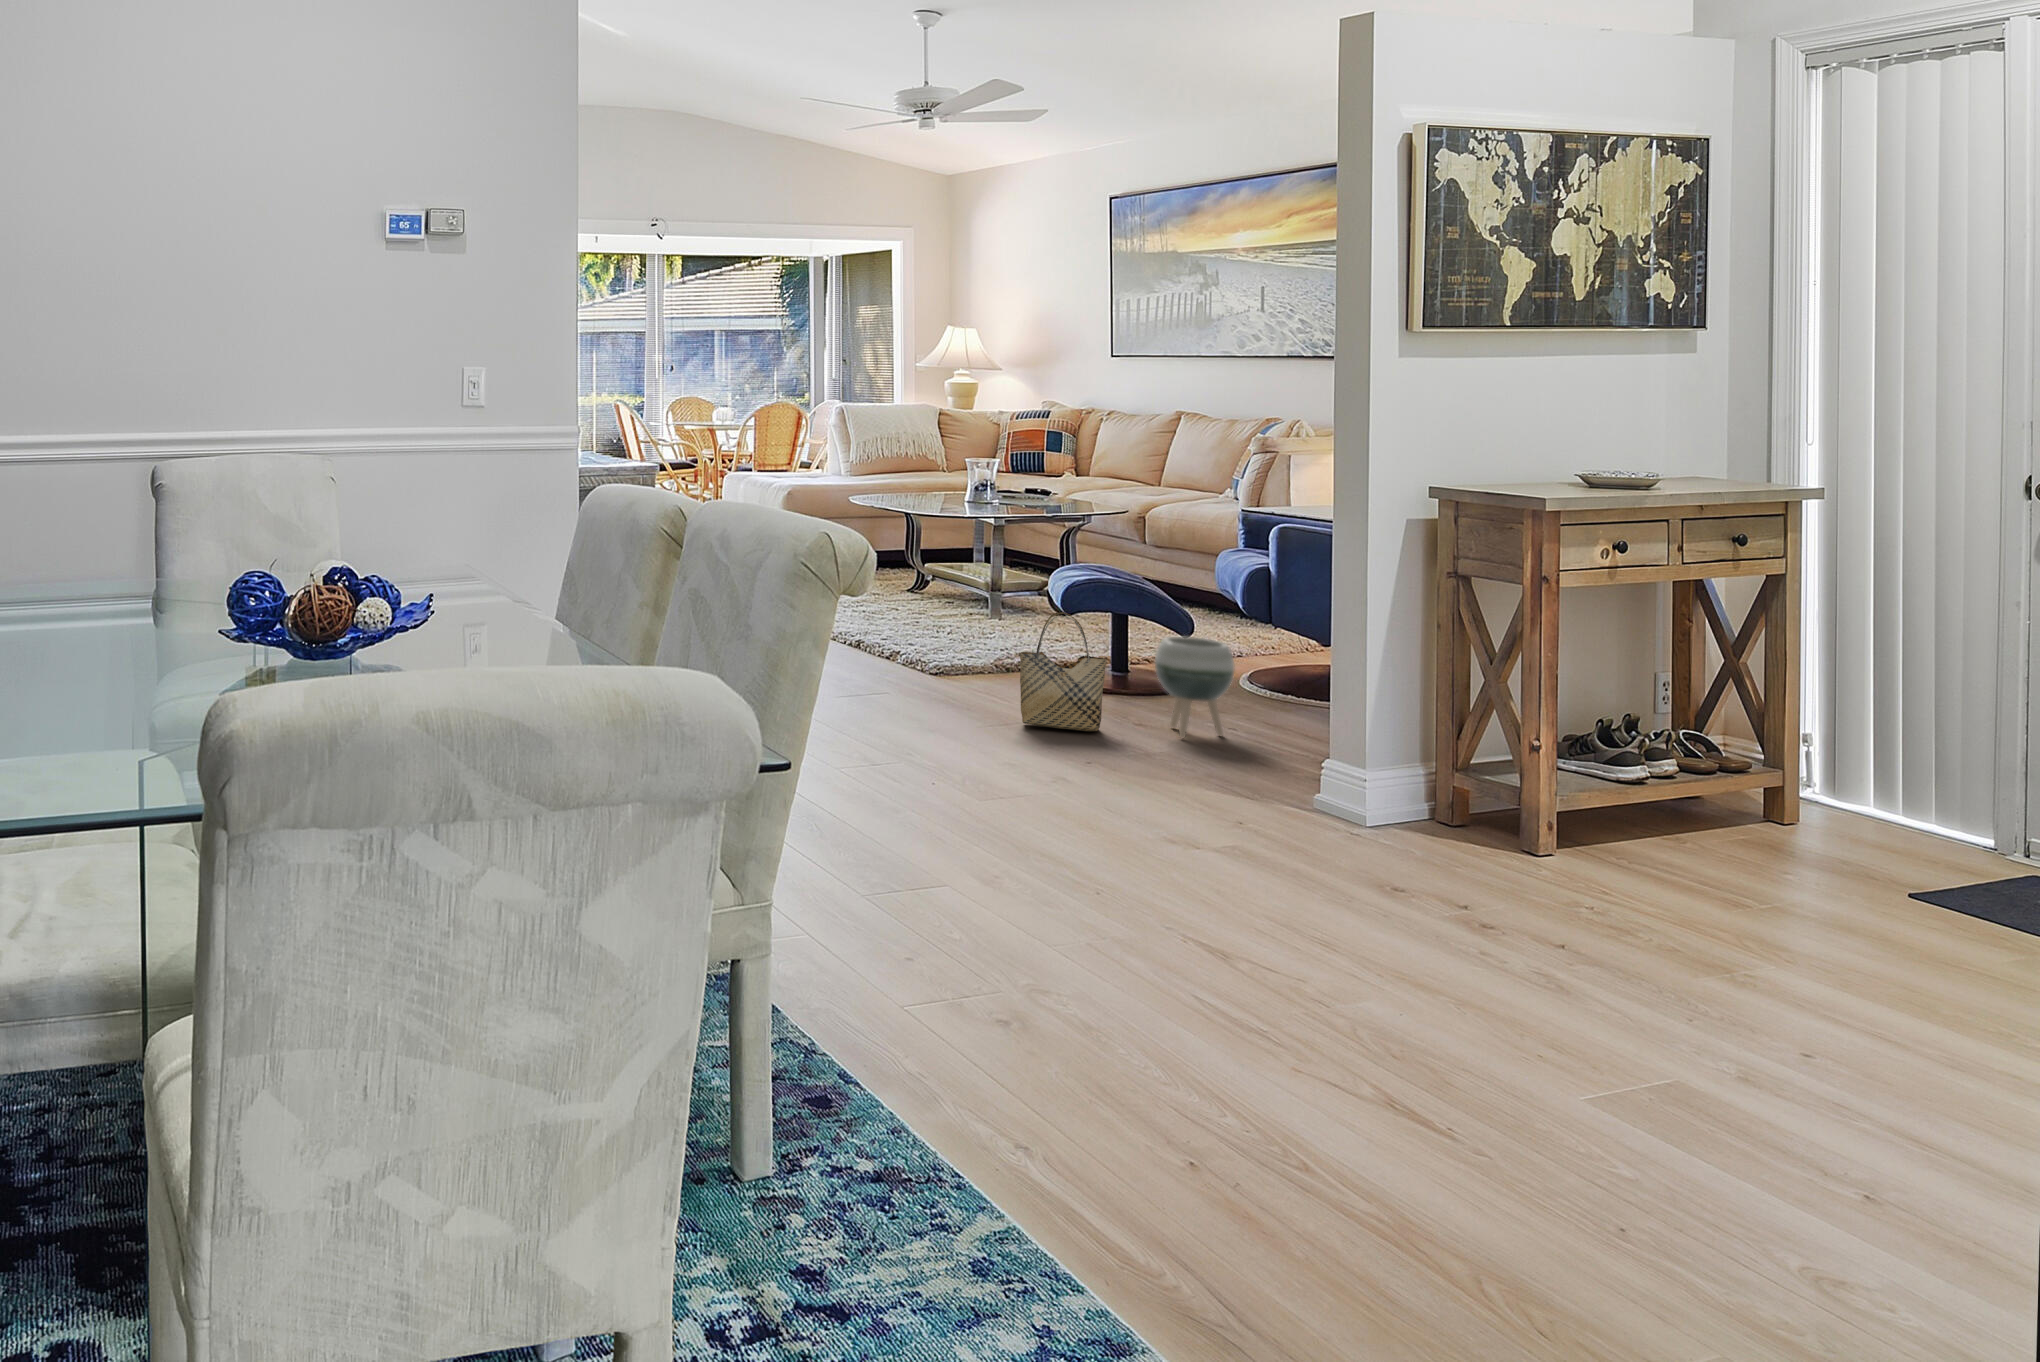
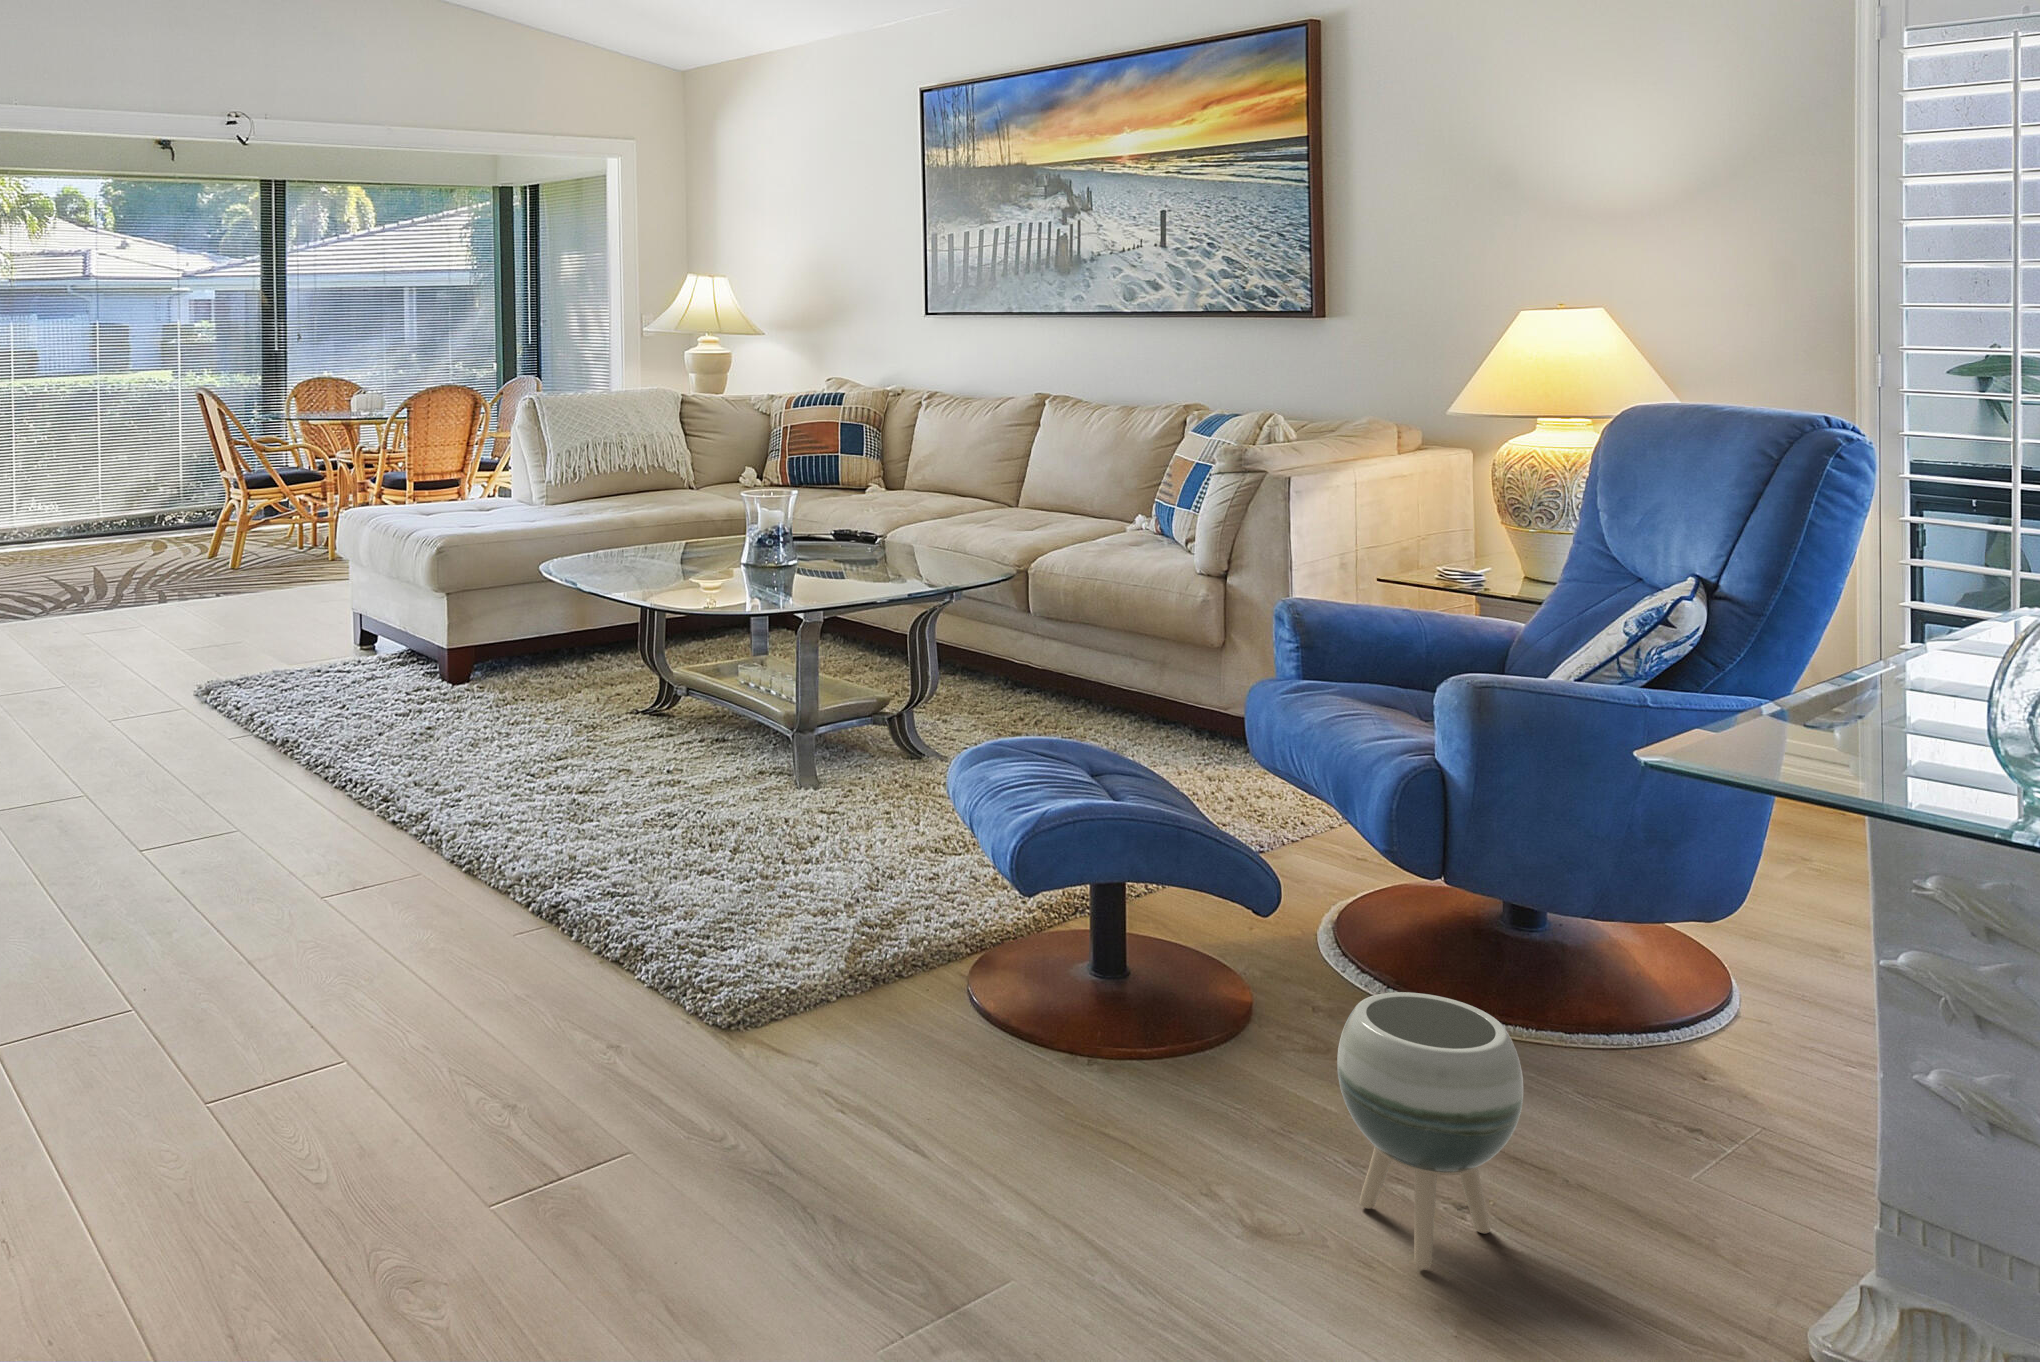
woven basket: present [1019,612,1107,731] -> none [1046,969,1246,1282]

